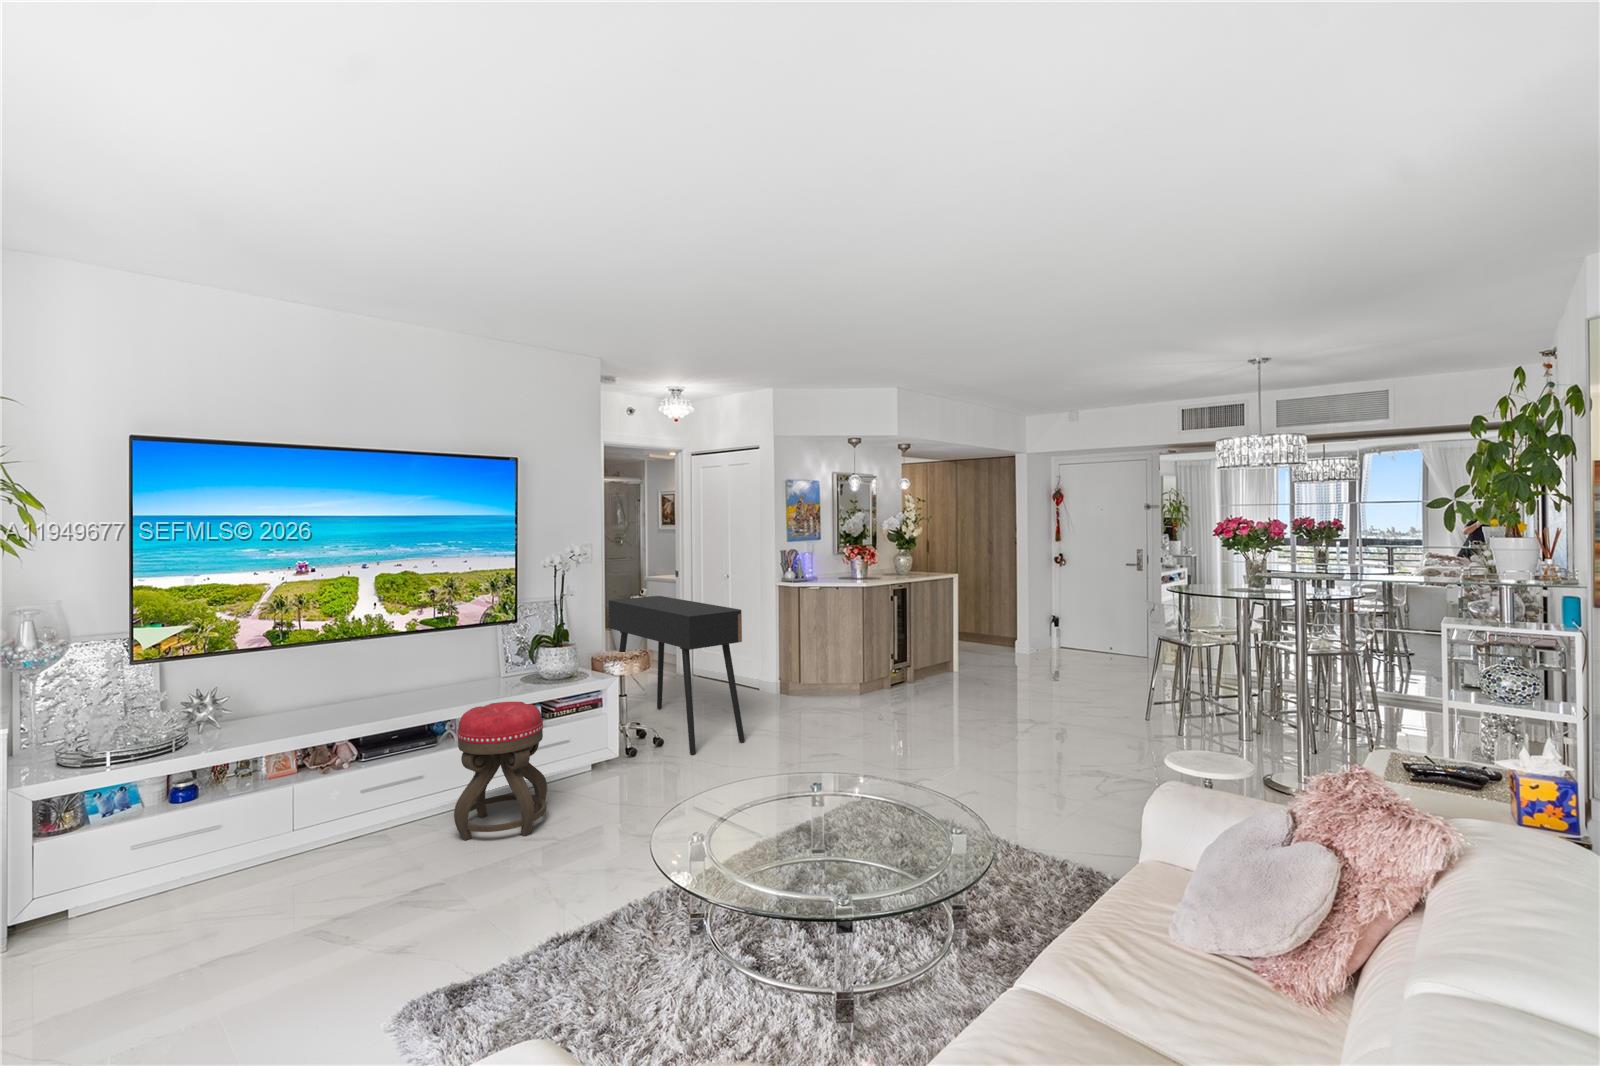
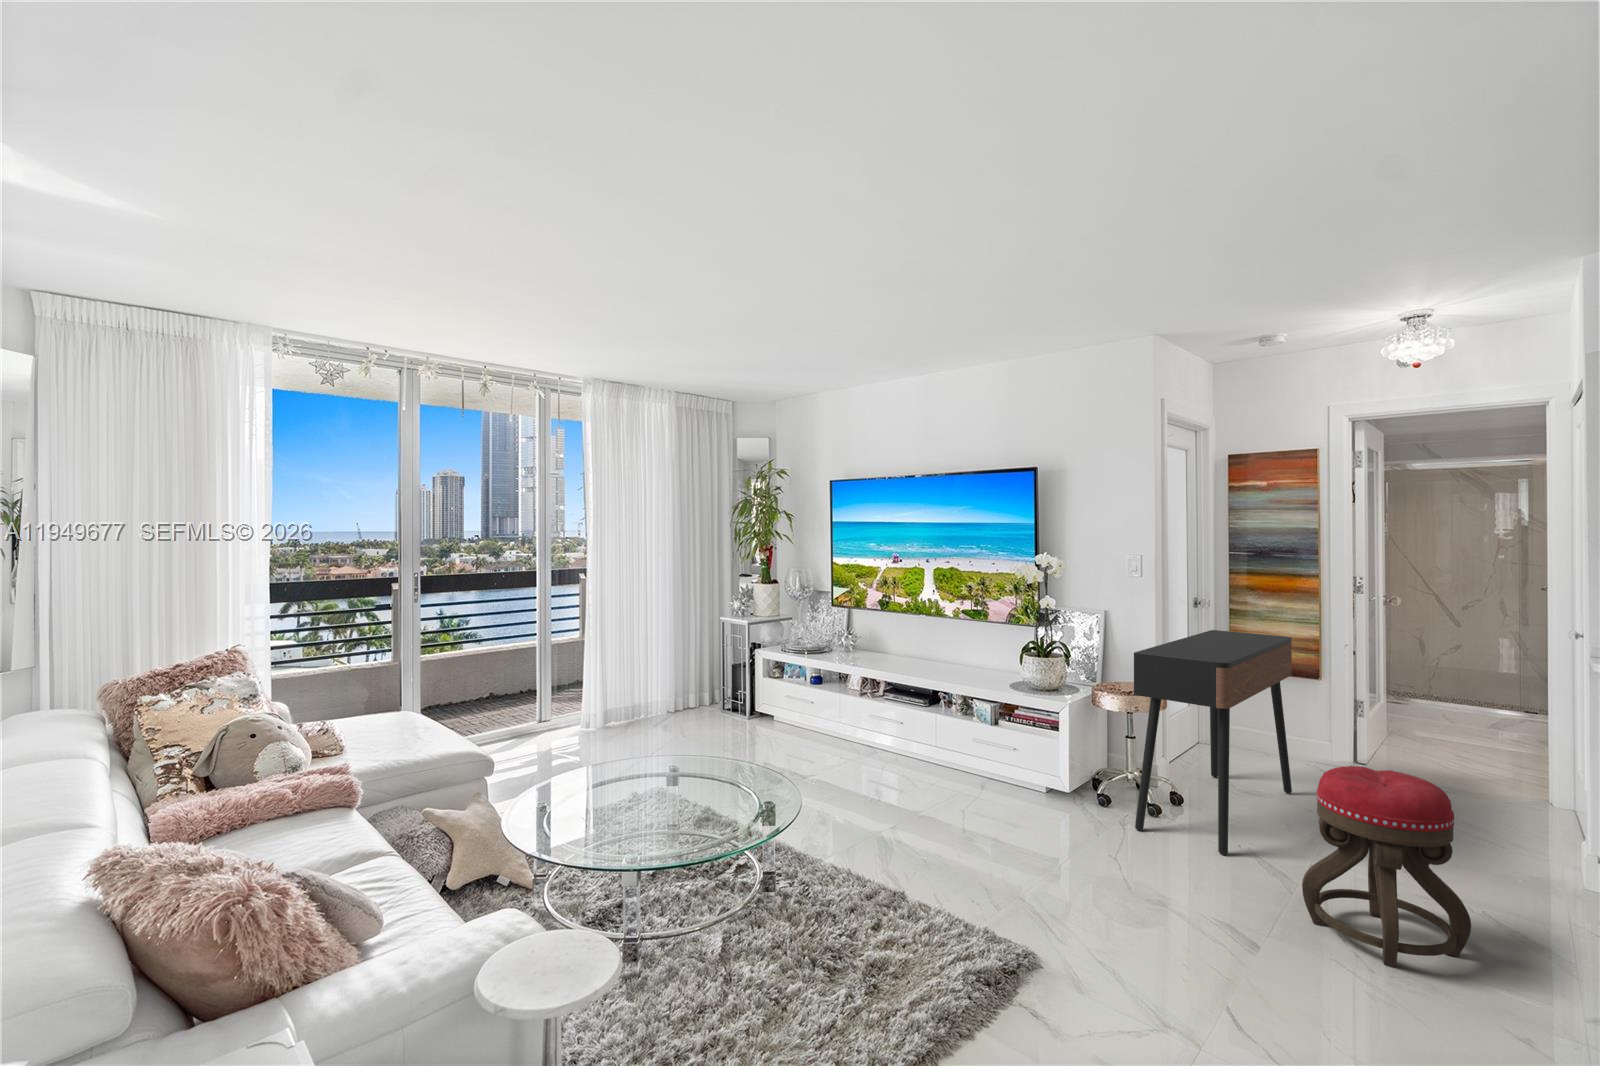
ottoman: present [454,702,547,840] -> present [1302,766,1471,967]

